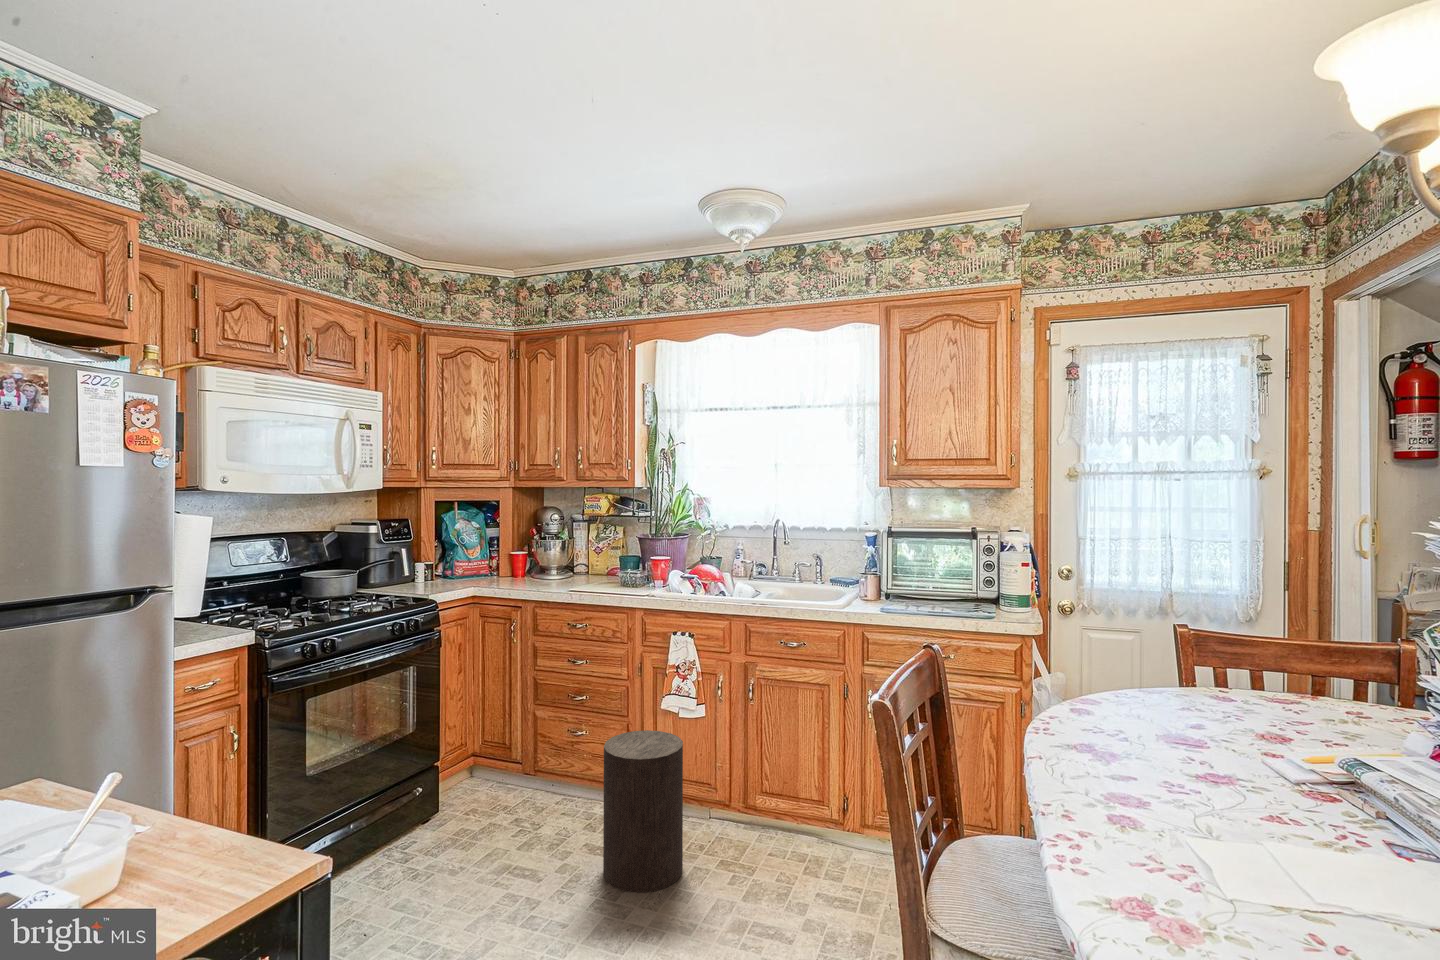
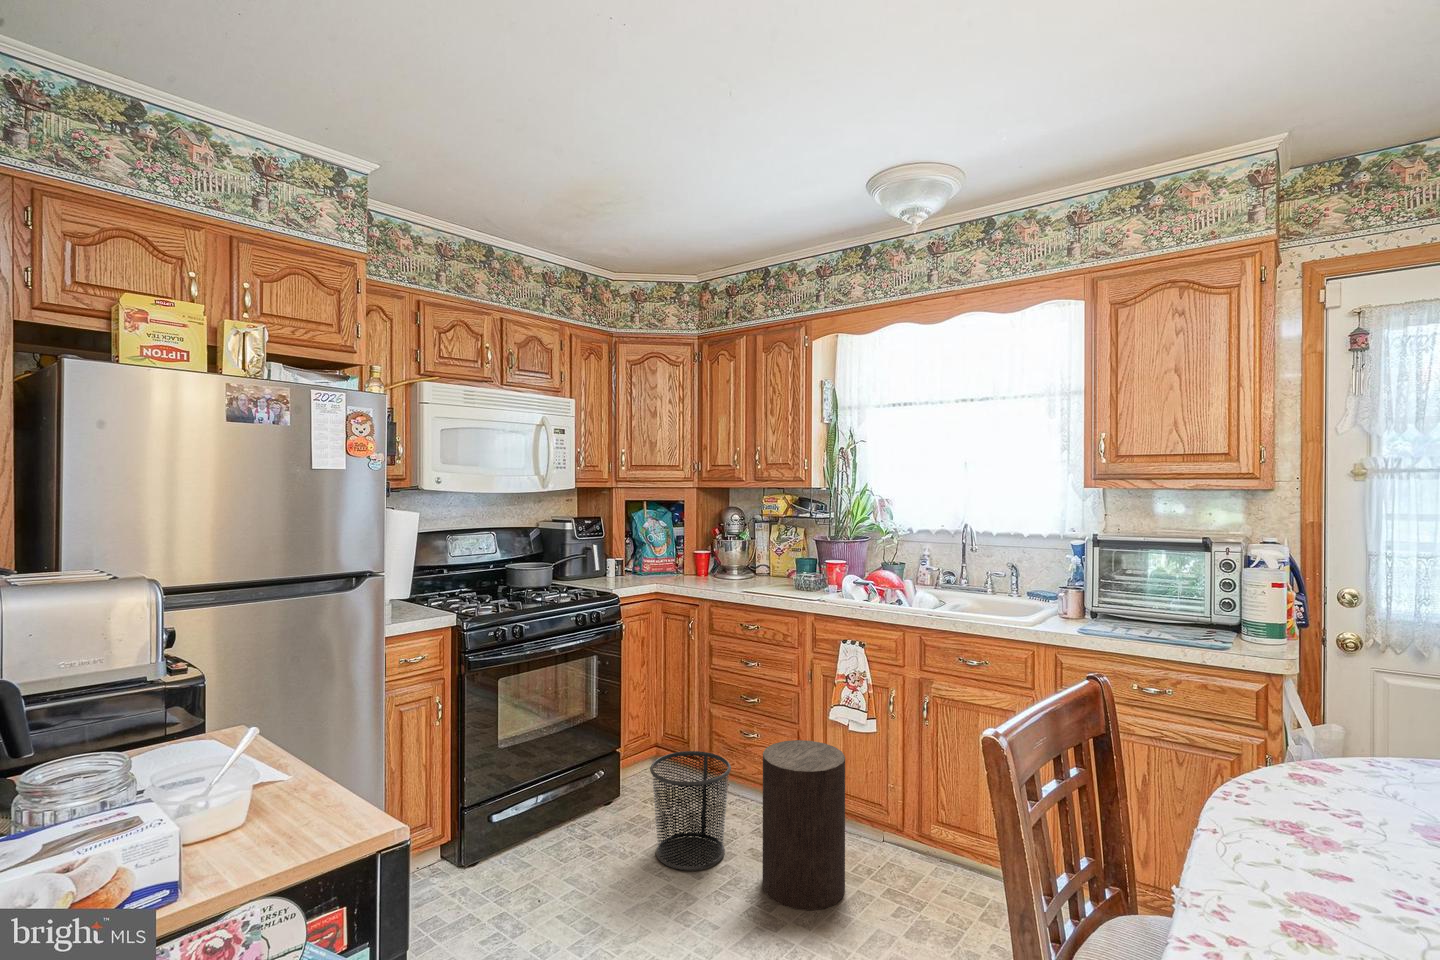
waste bin: none [482,754,568,876] -> present [650,751,731,870]

